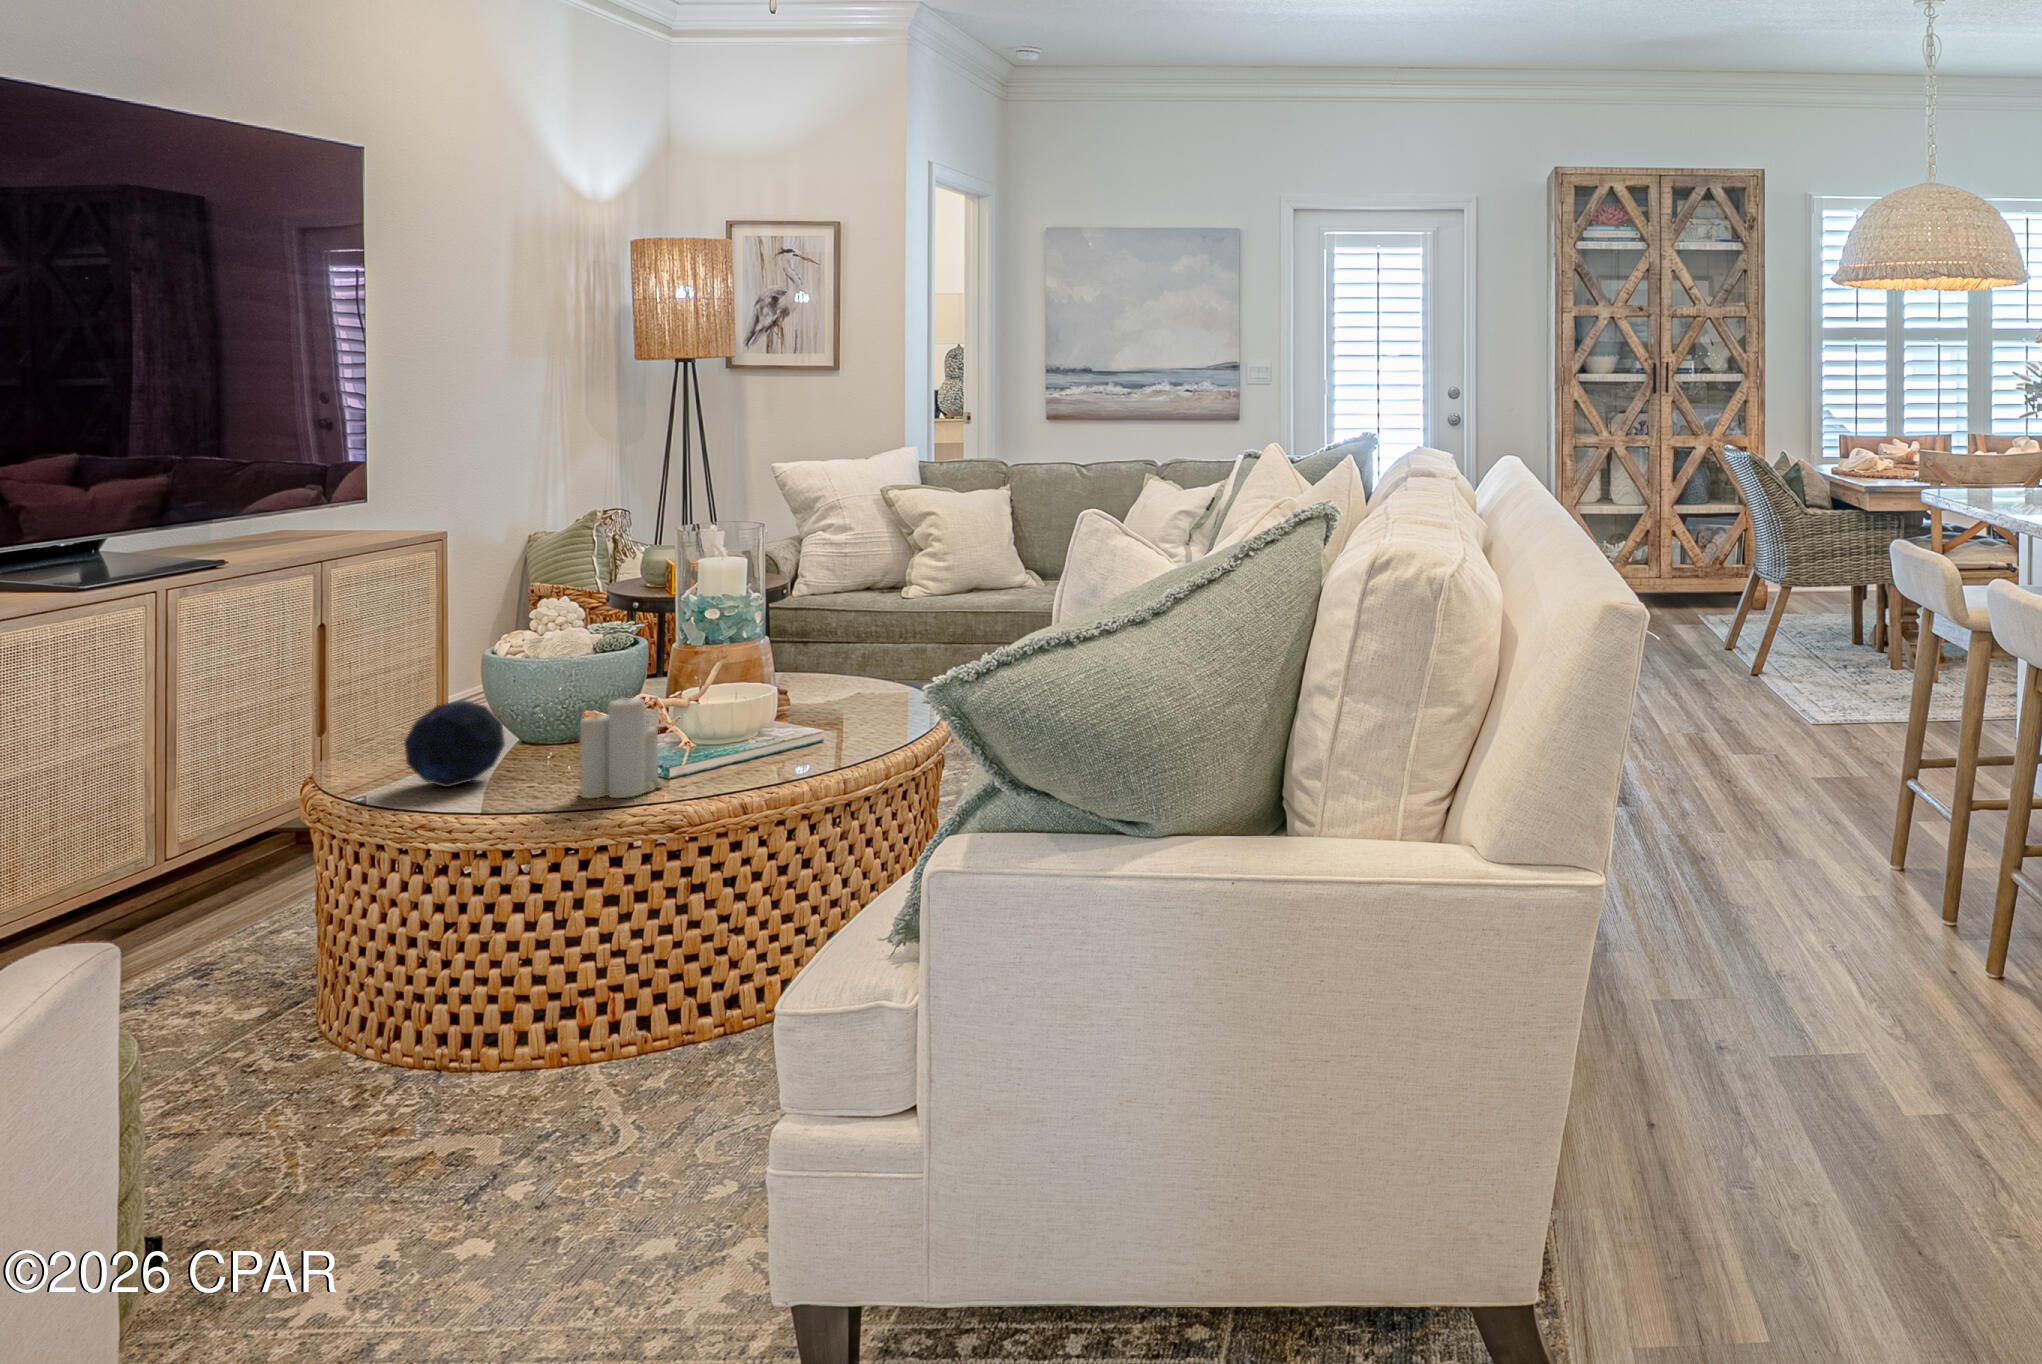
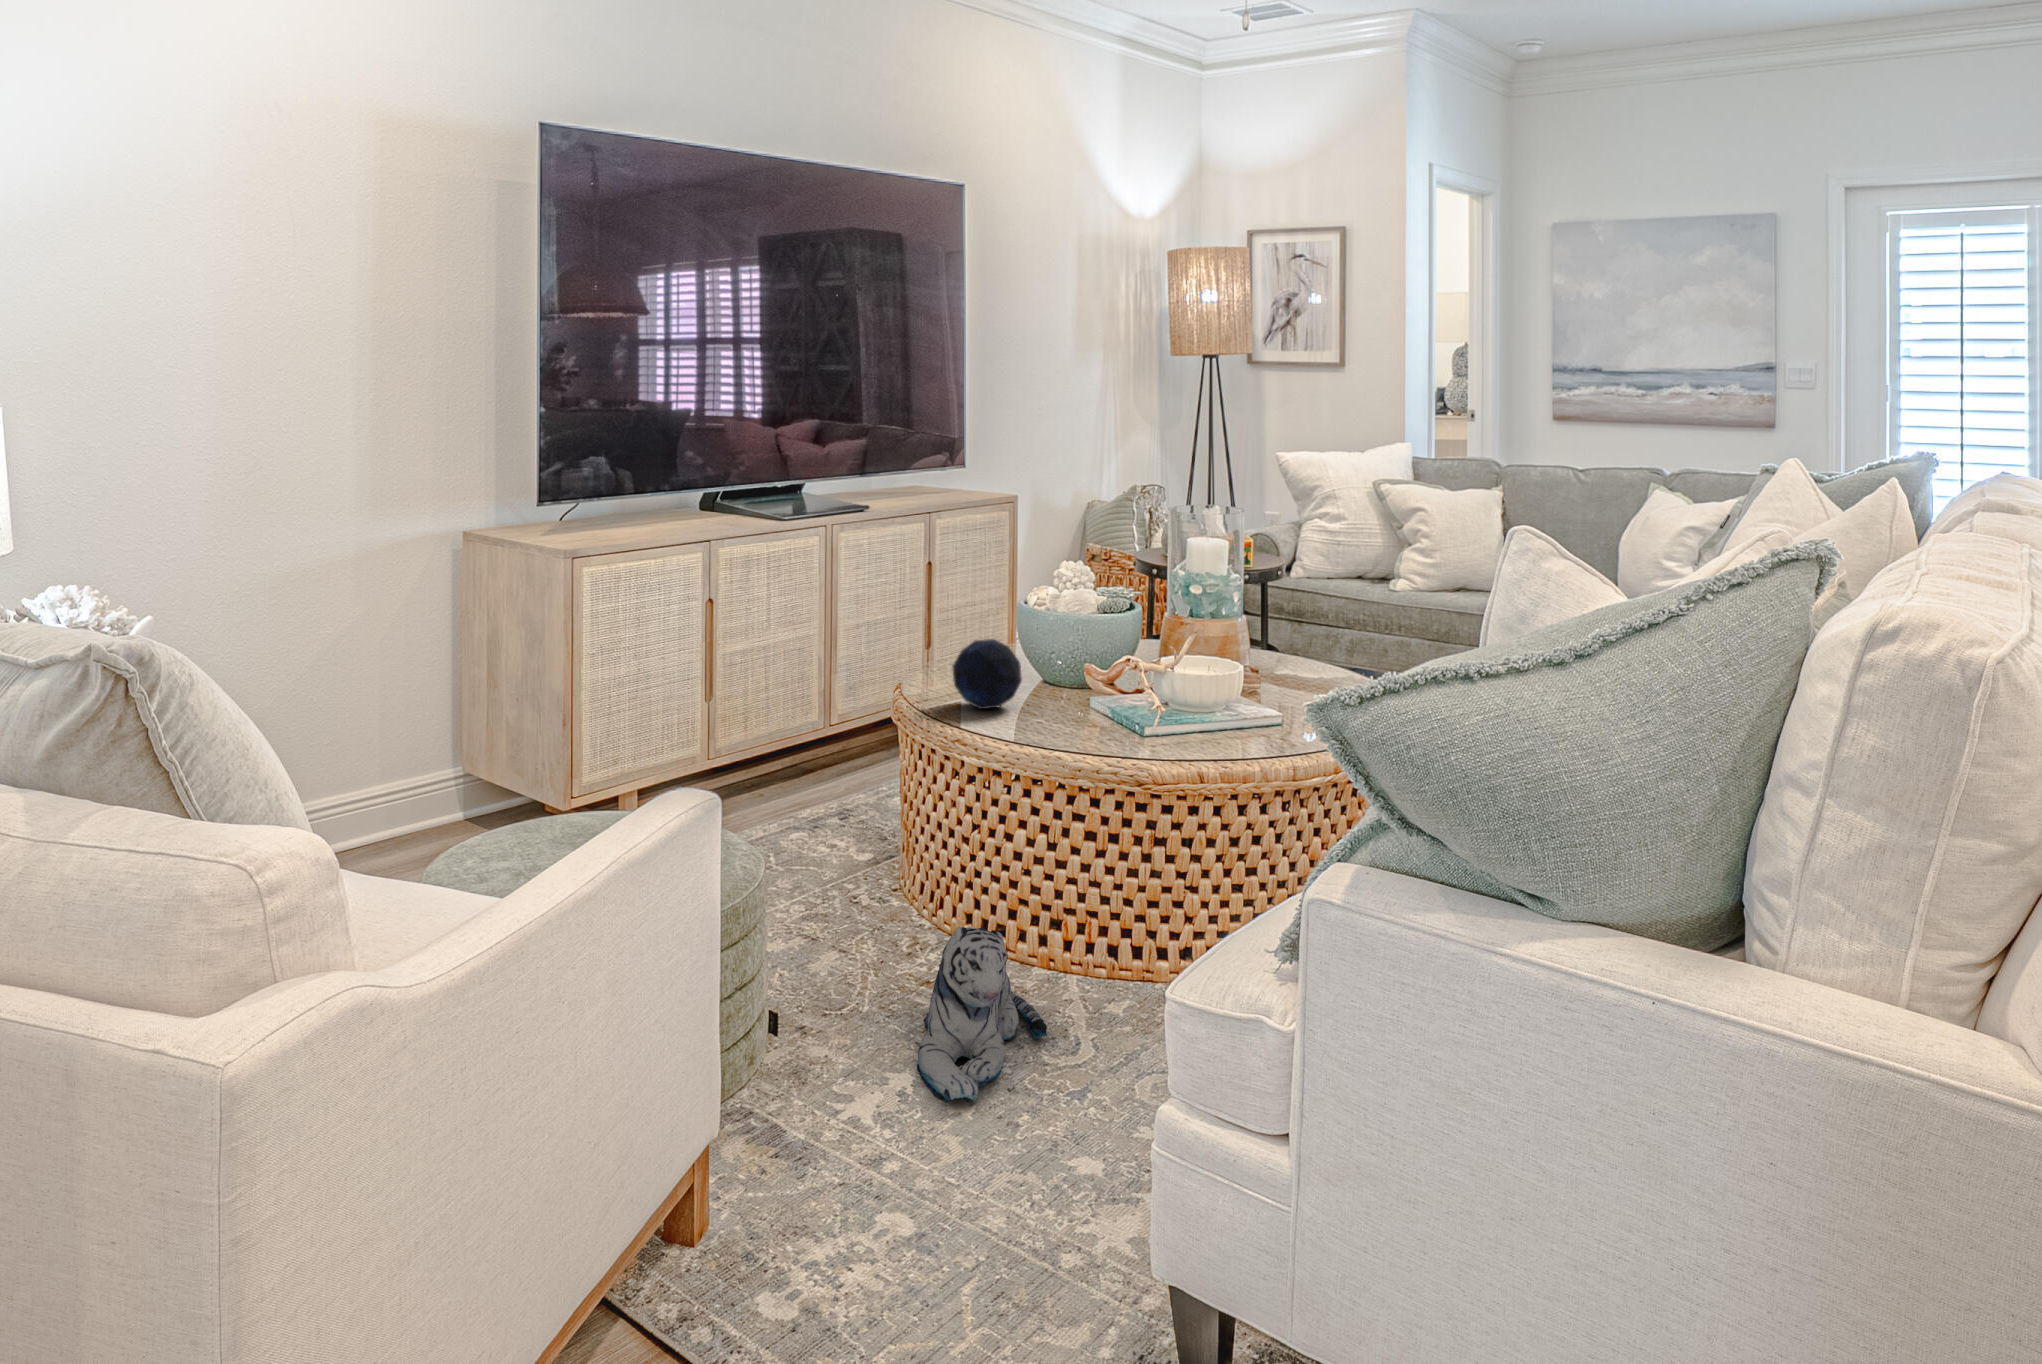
candle: present [577,698,664,798] -> none [1068,650,1134,746]
plush toy: none [393,1033,571,1248] -> present [917,927,1047,1103]

